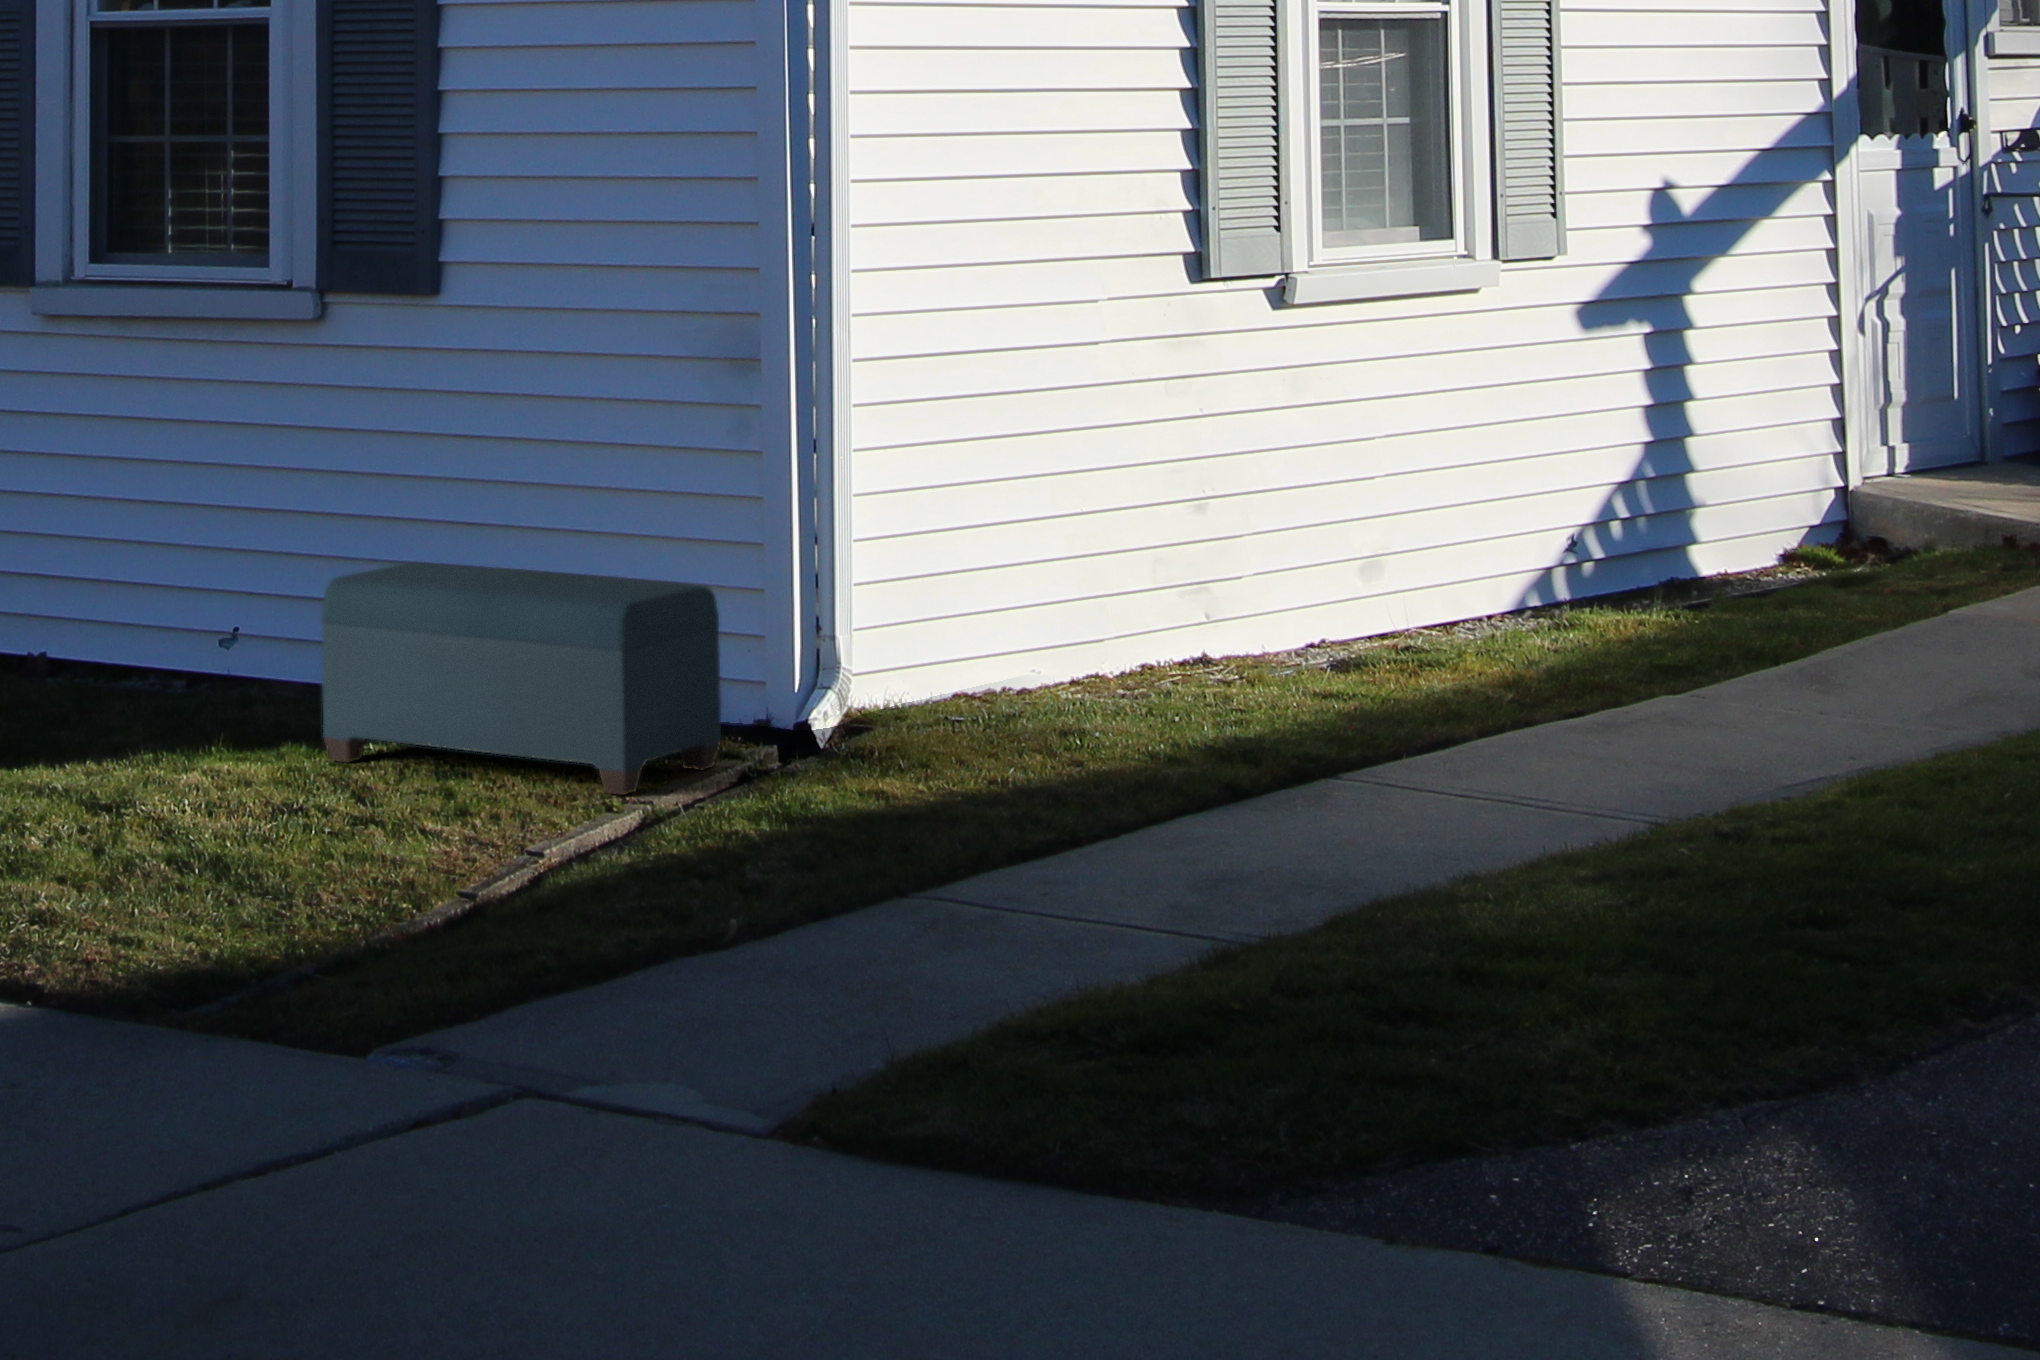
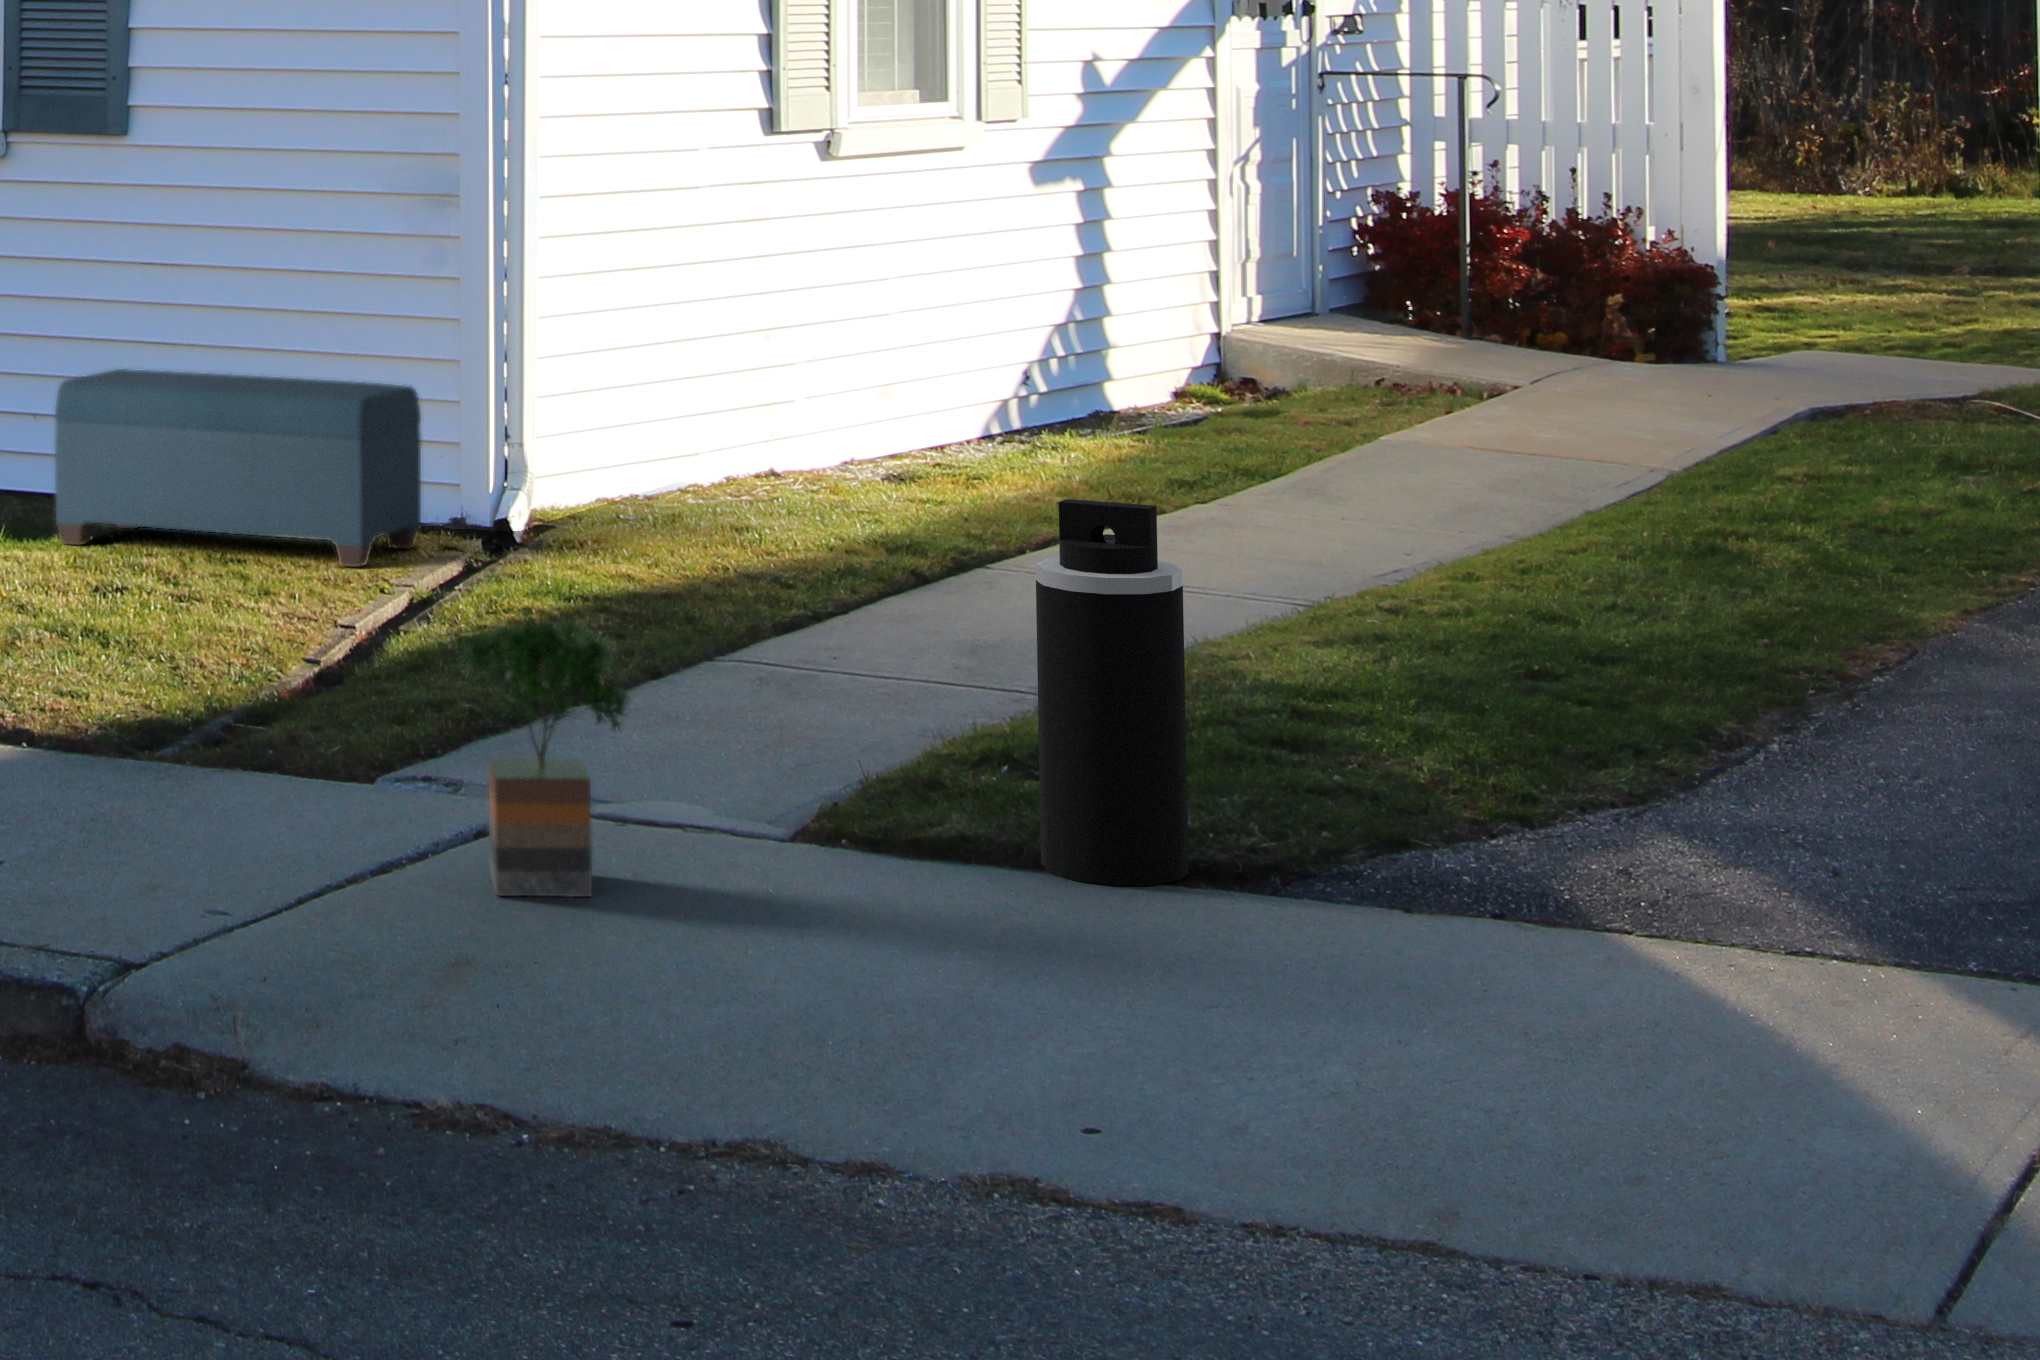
trash can: none [1012,797,1192,1282] -> present [1036,499,1189,885]
potted tree: none [301,941,507,1285] -> present [460,620,631,897]

